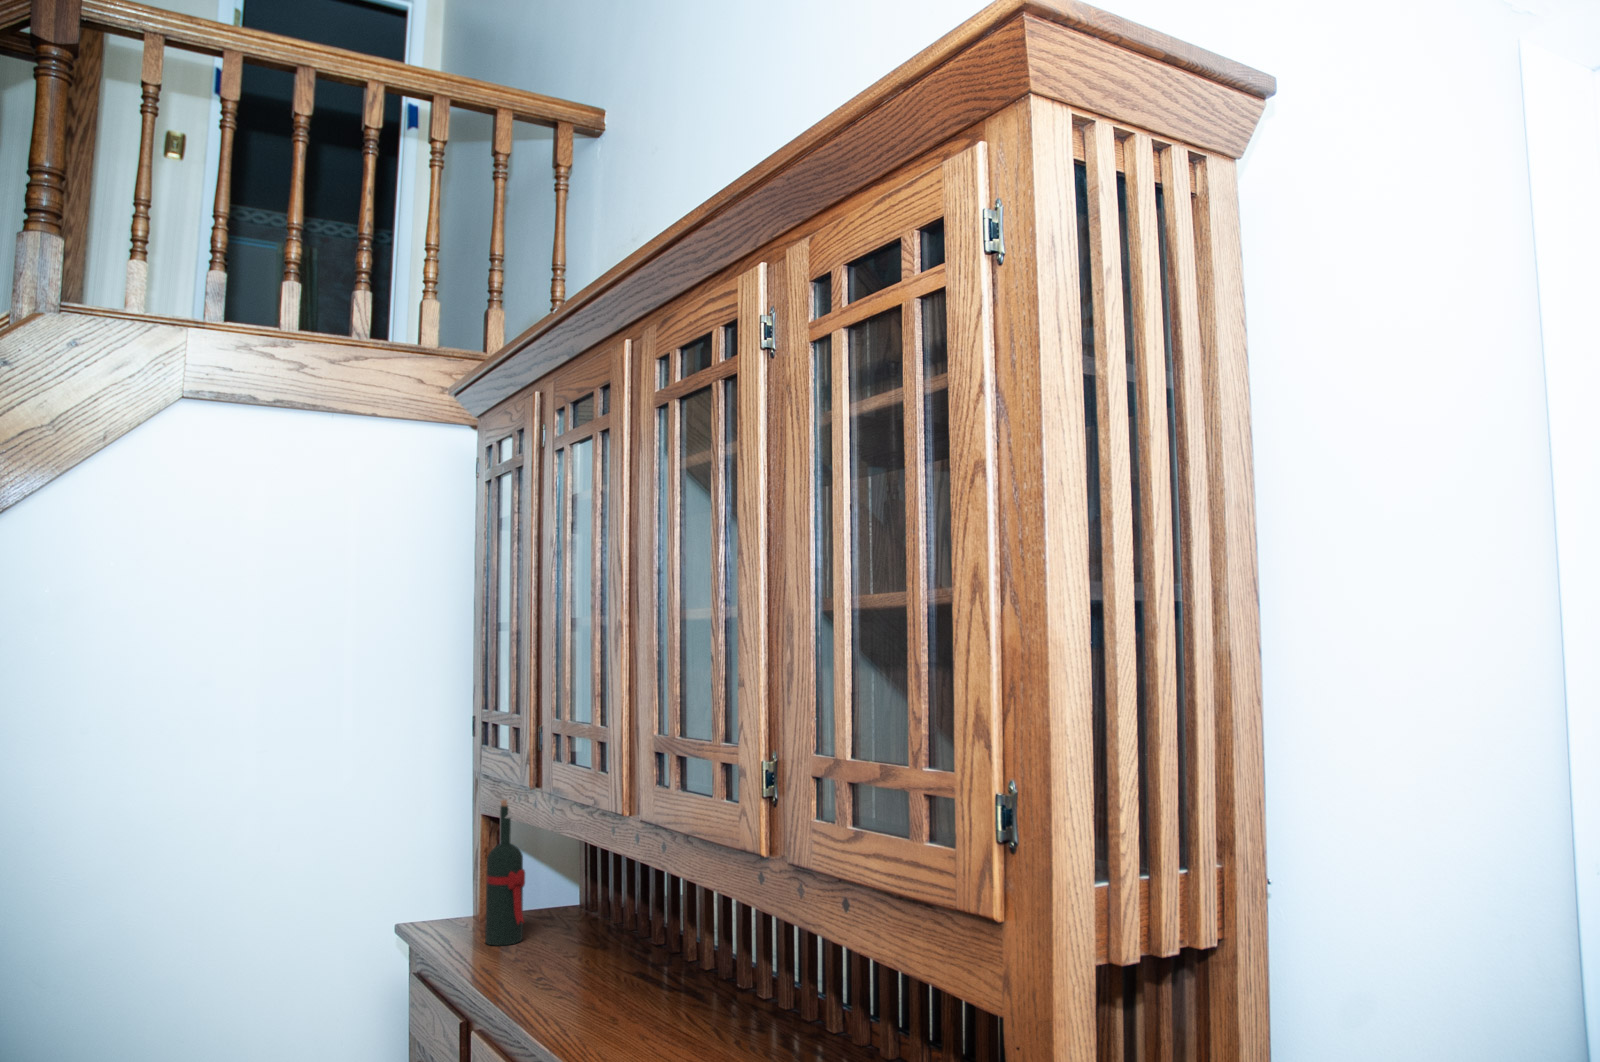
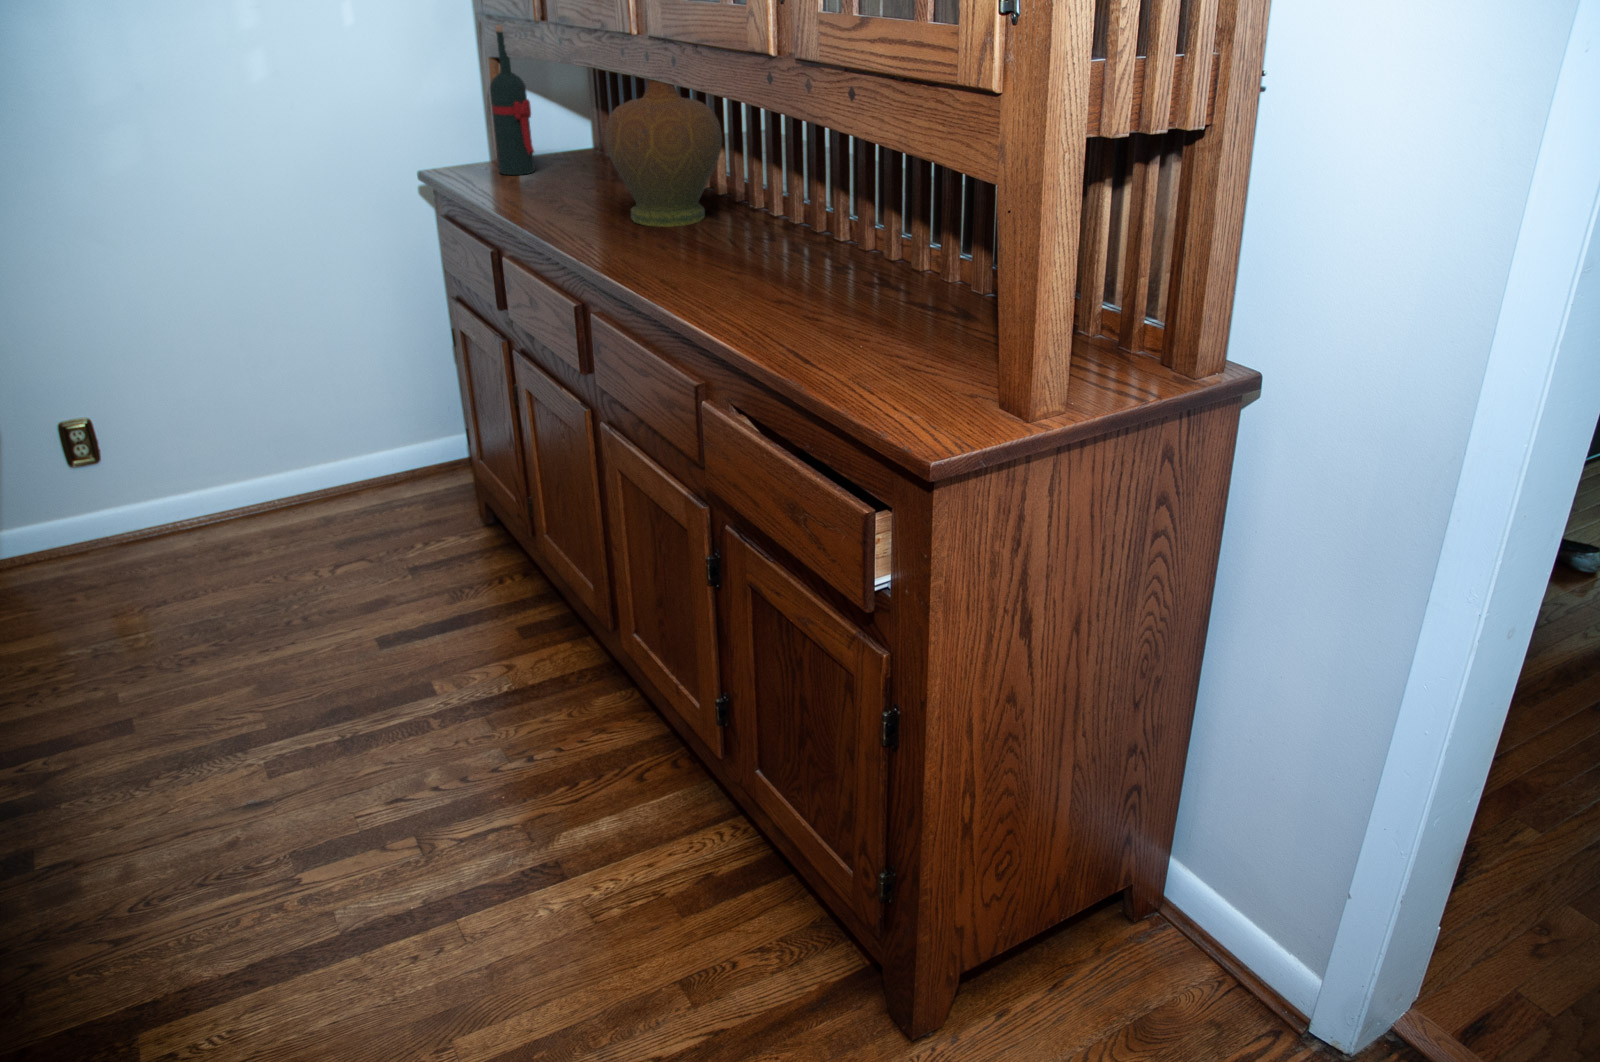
decorative vase: none [594,833,714,1015] -> present [605,78,722,227]

